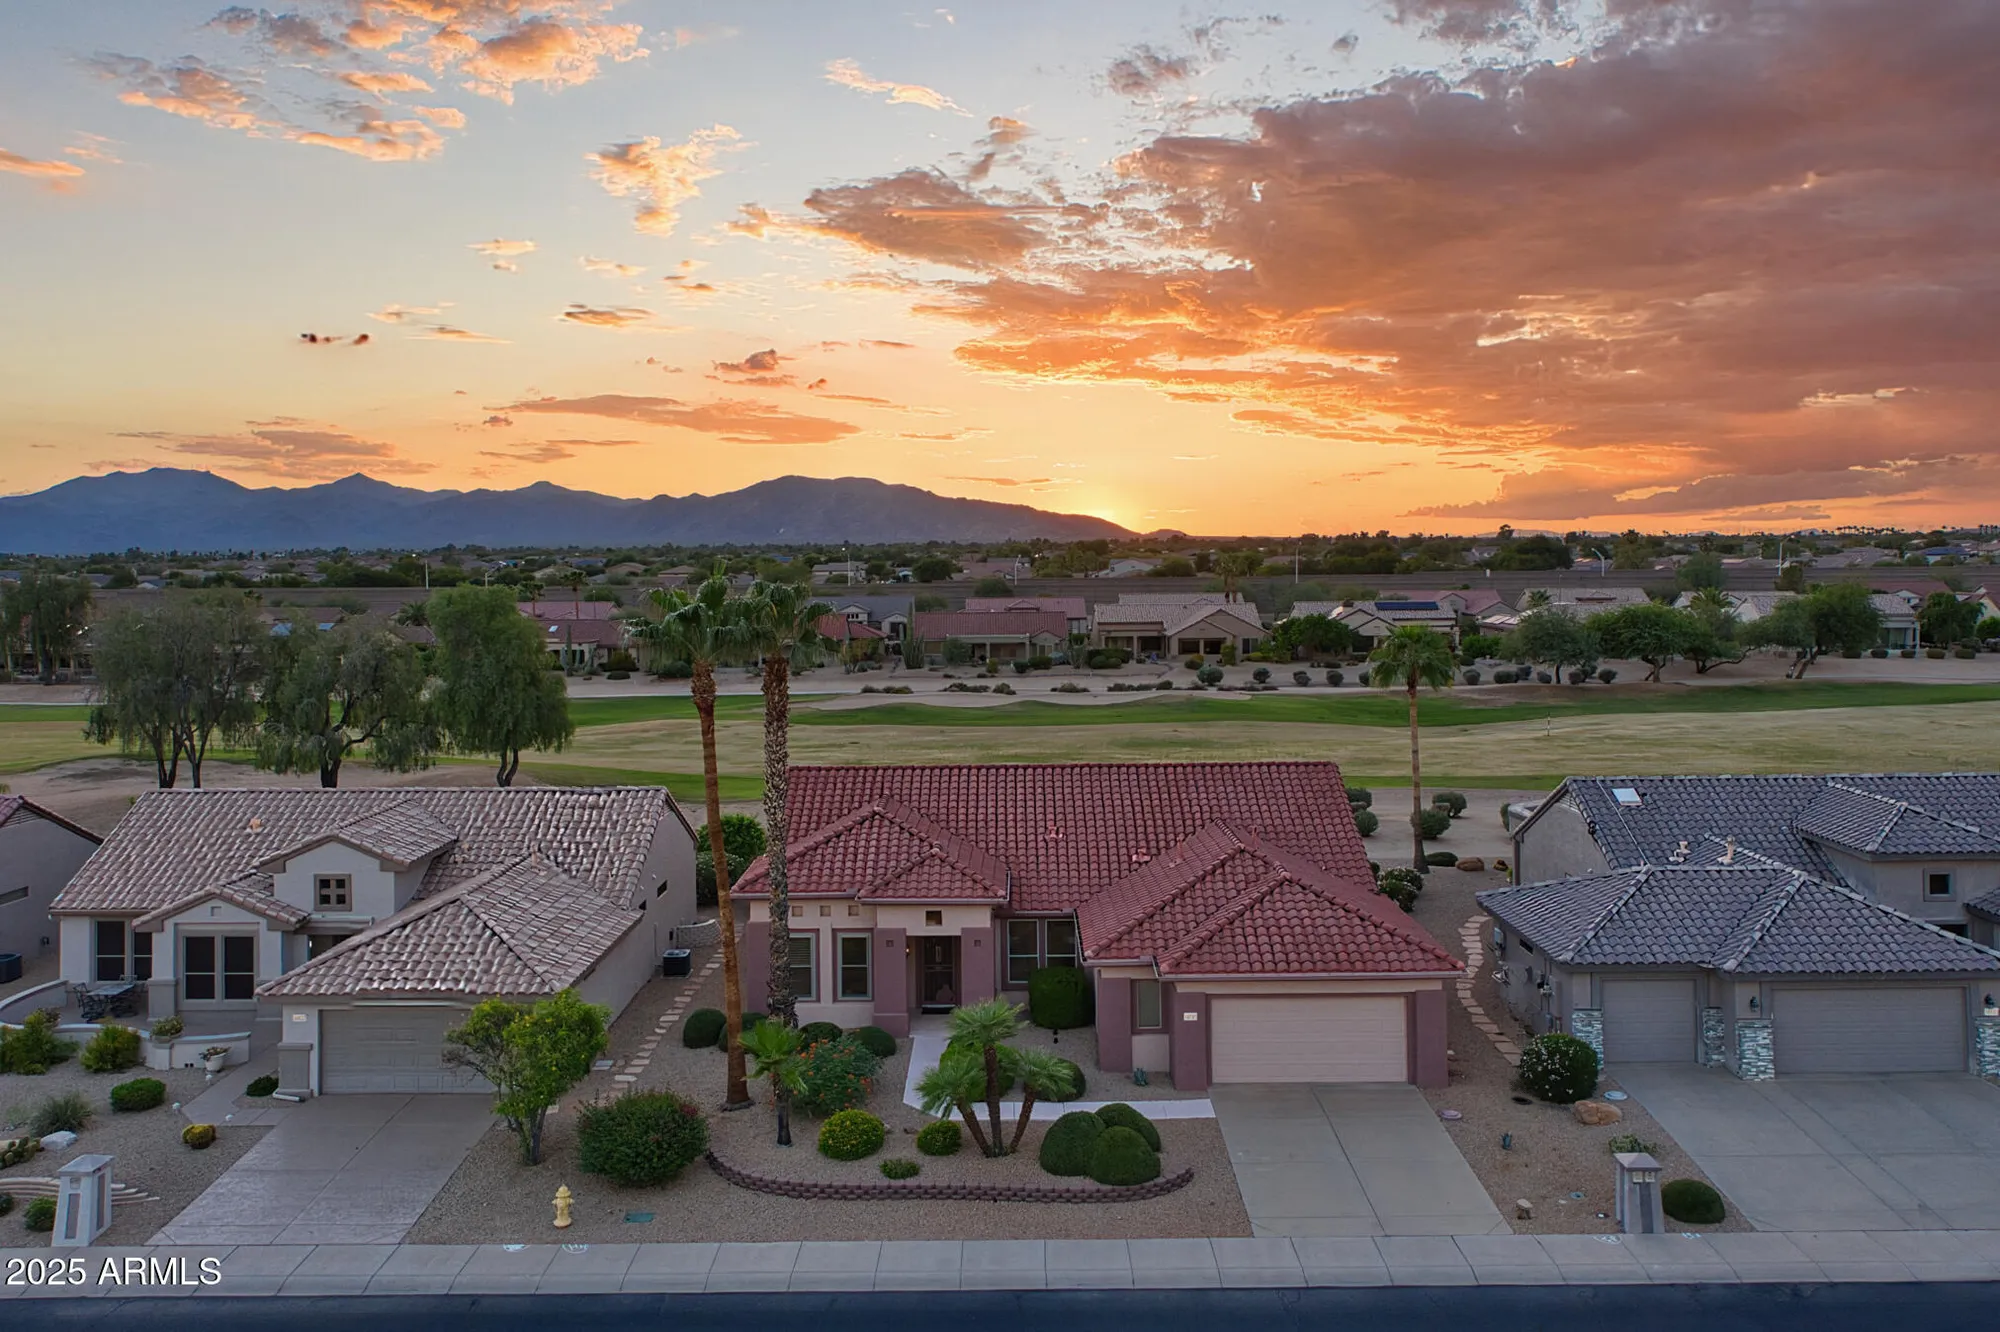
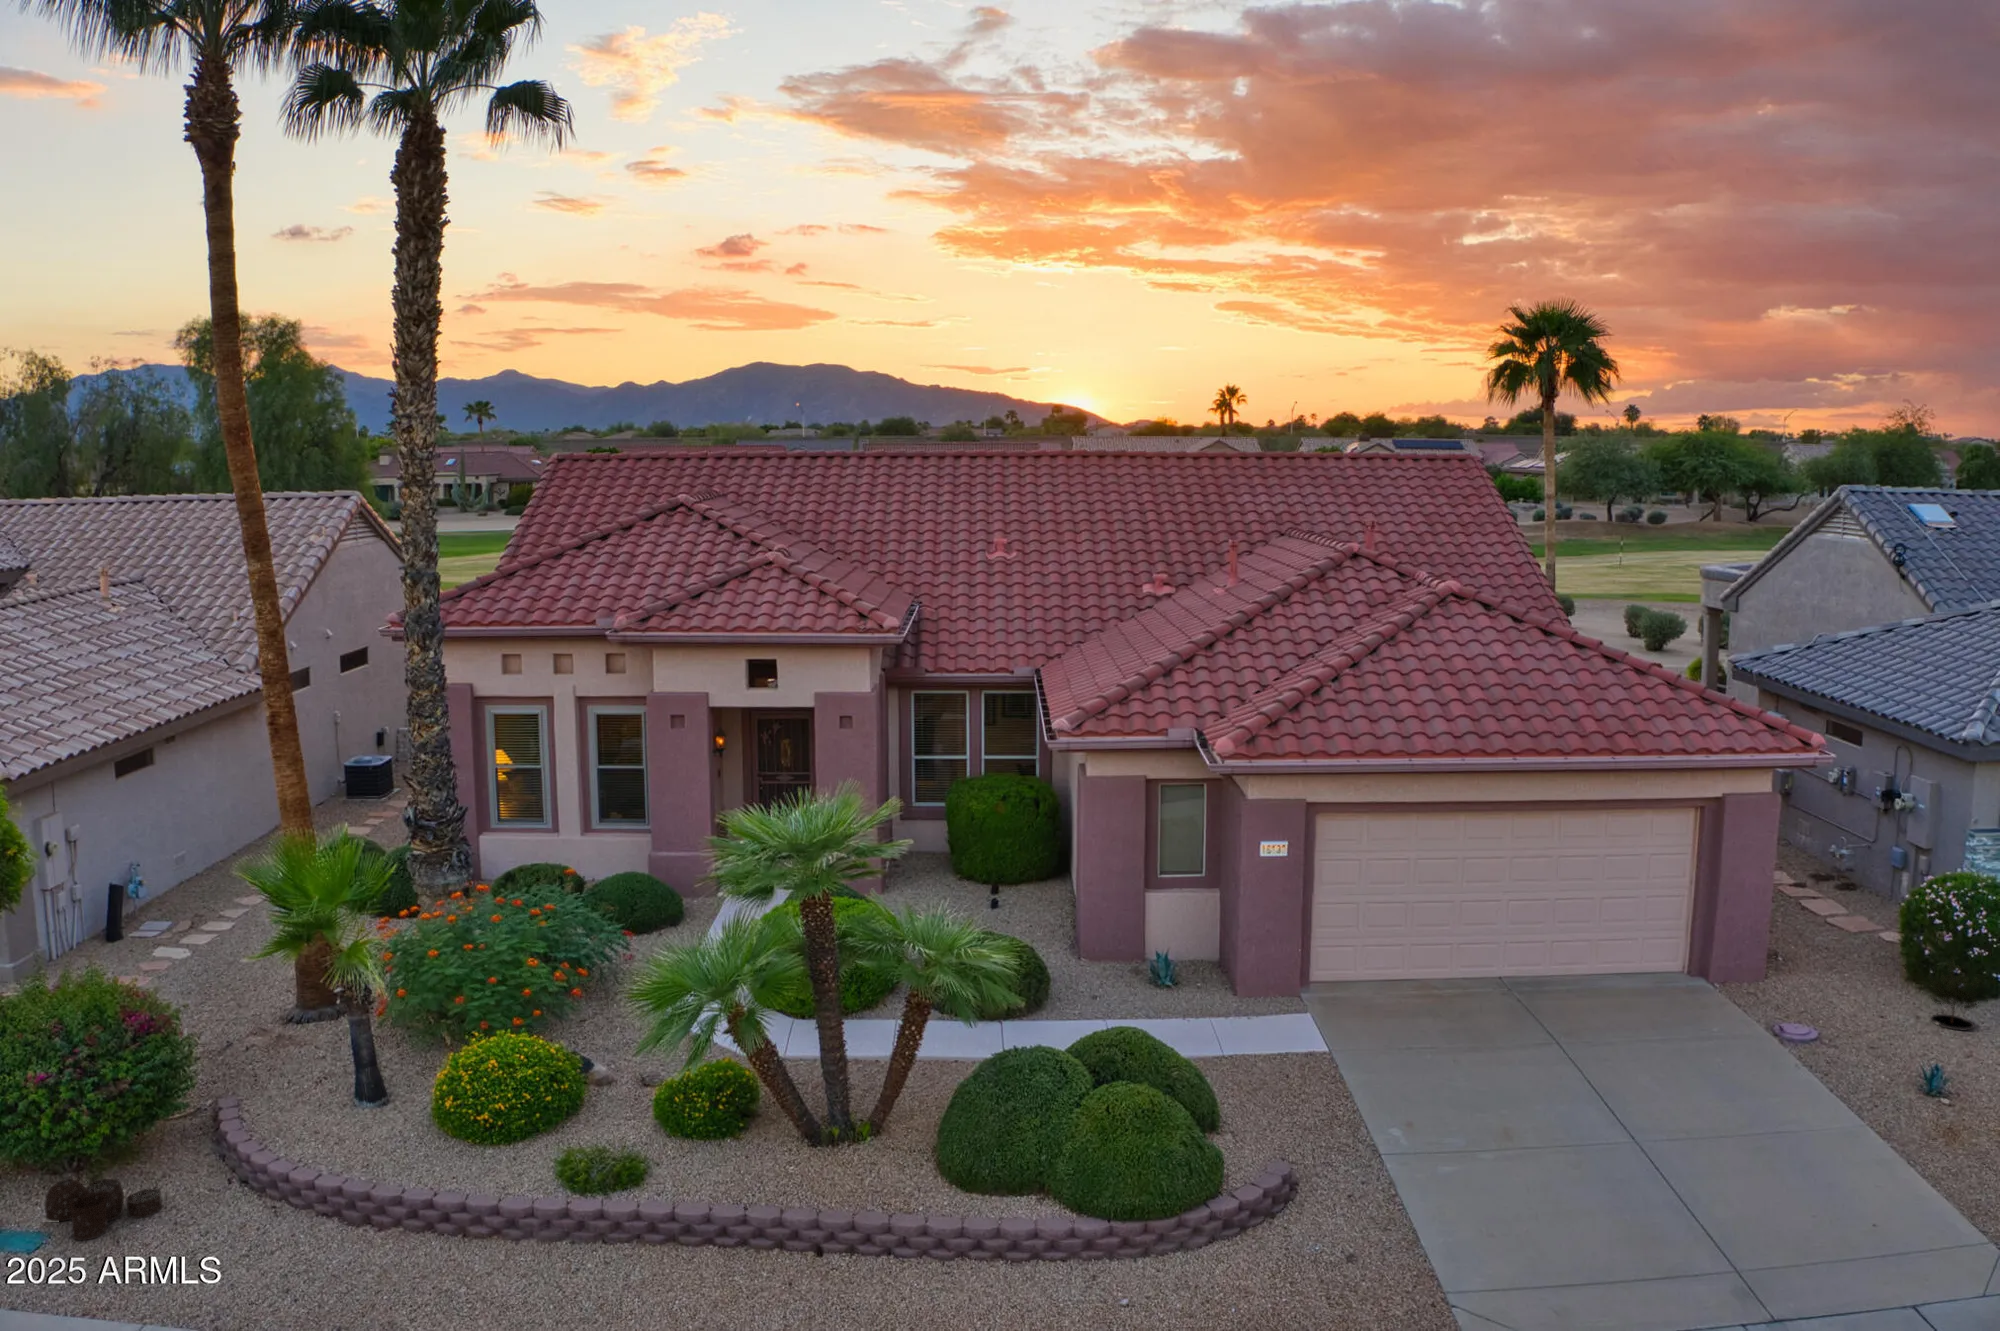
woven basket: none [675,1173,721,1198] -> present [45,1179,162,1240]

